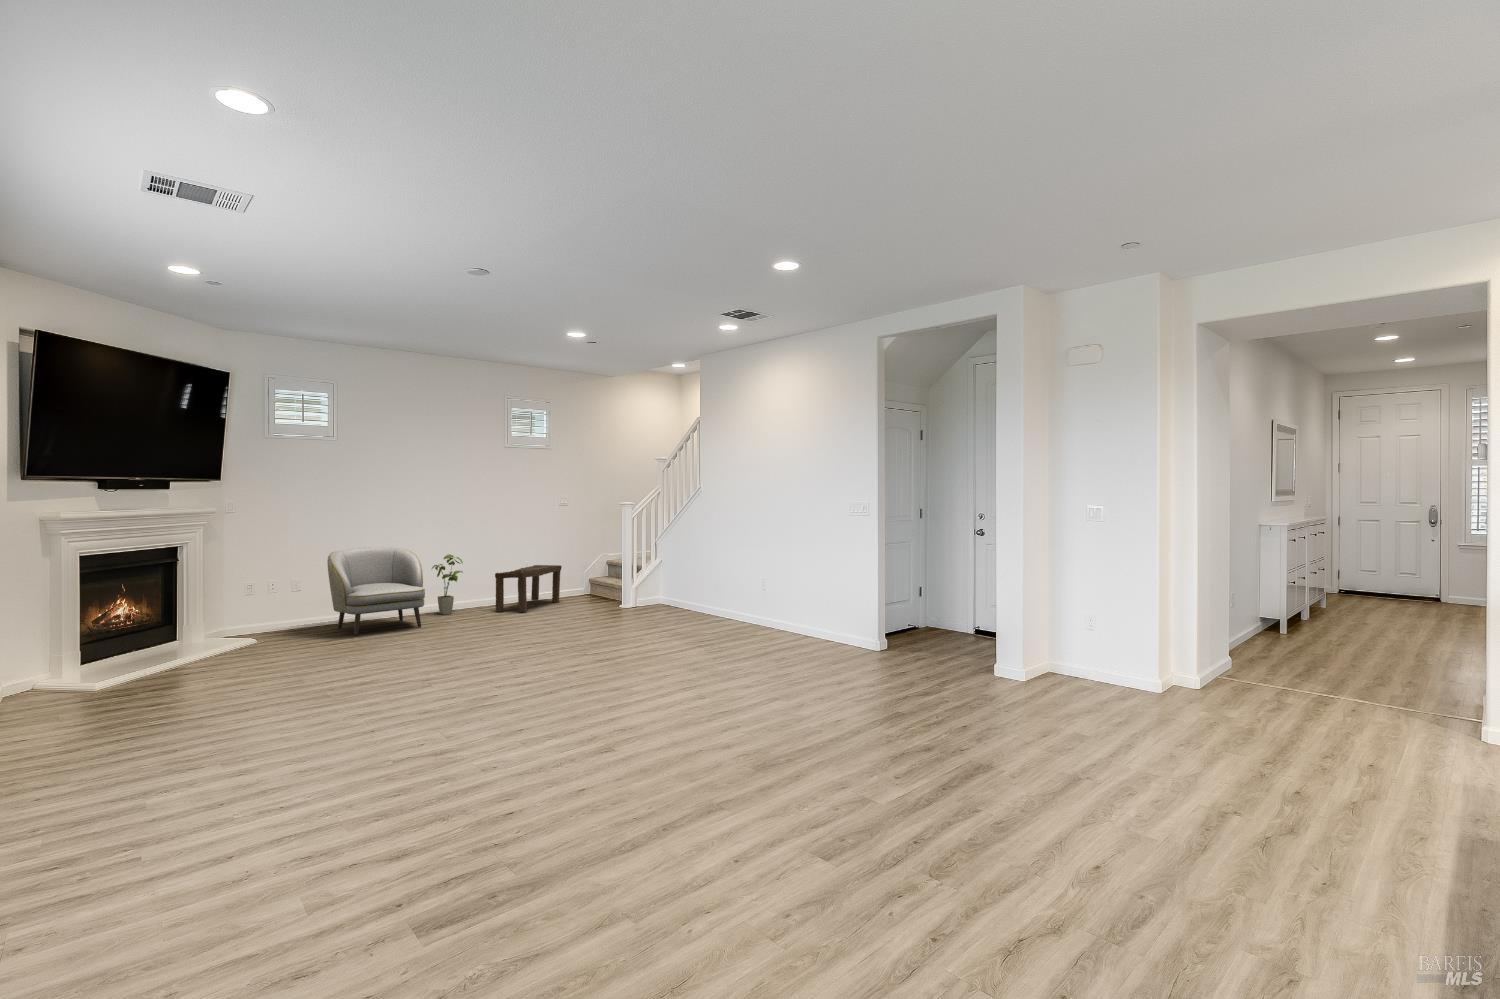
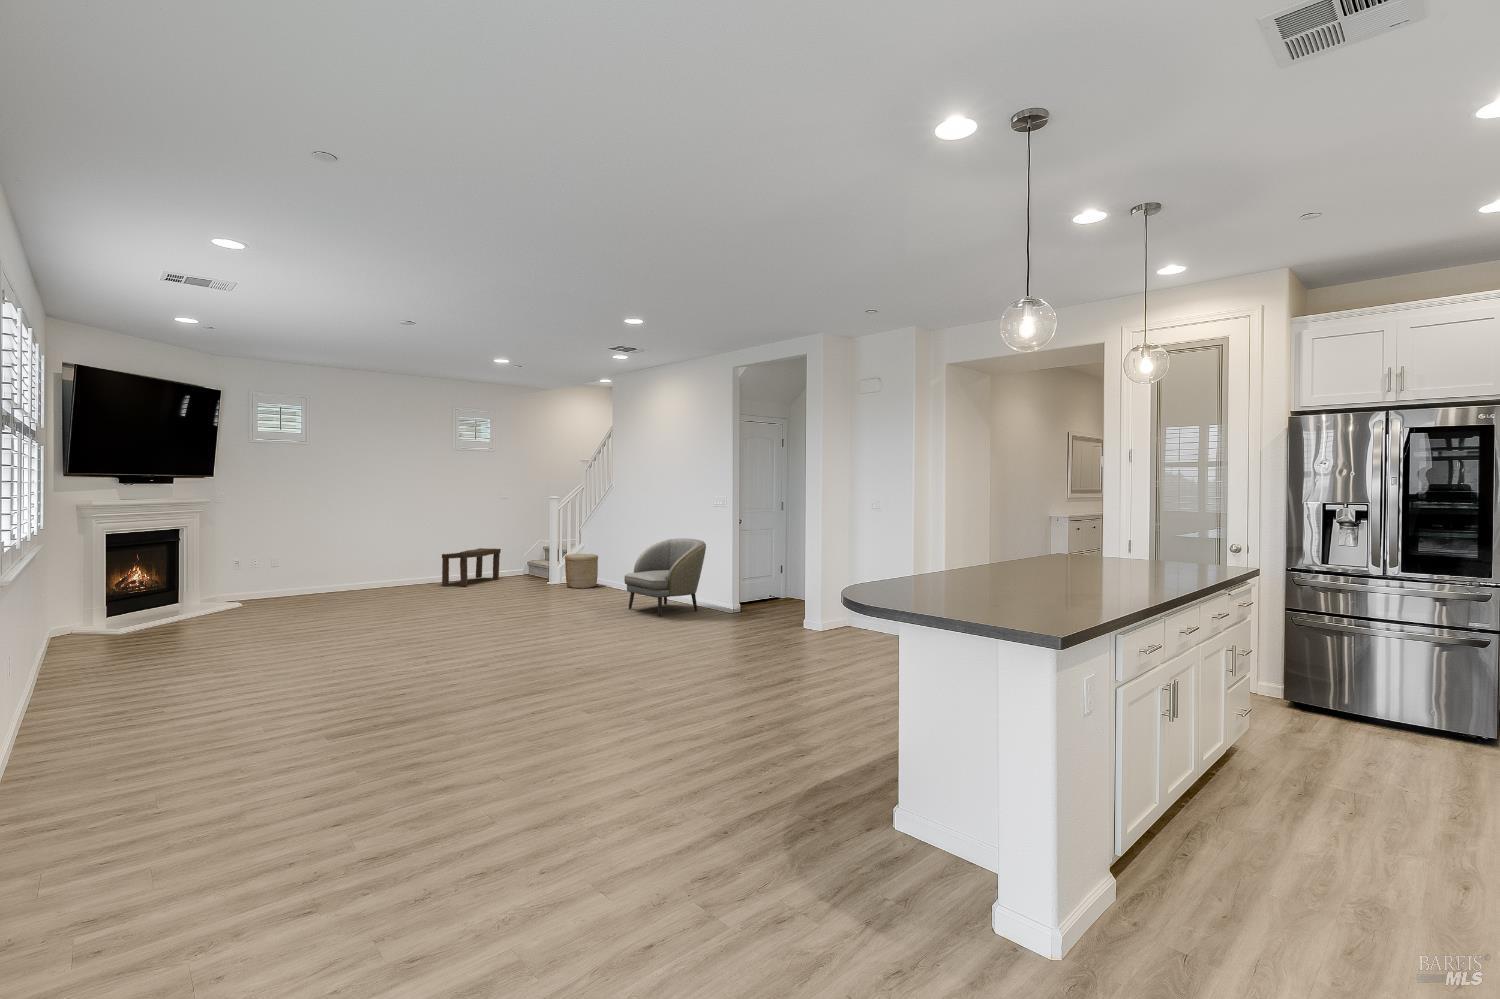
armchair: present [327,547,425,636] -> present [624,538,706,616]
house plant: present [432,554,463,615] -> none [388,538,416,588]
woven basket: none [644,571,684,614] -> present [565,554,598,588]

